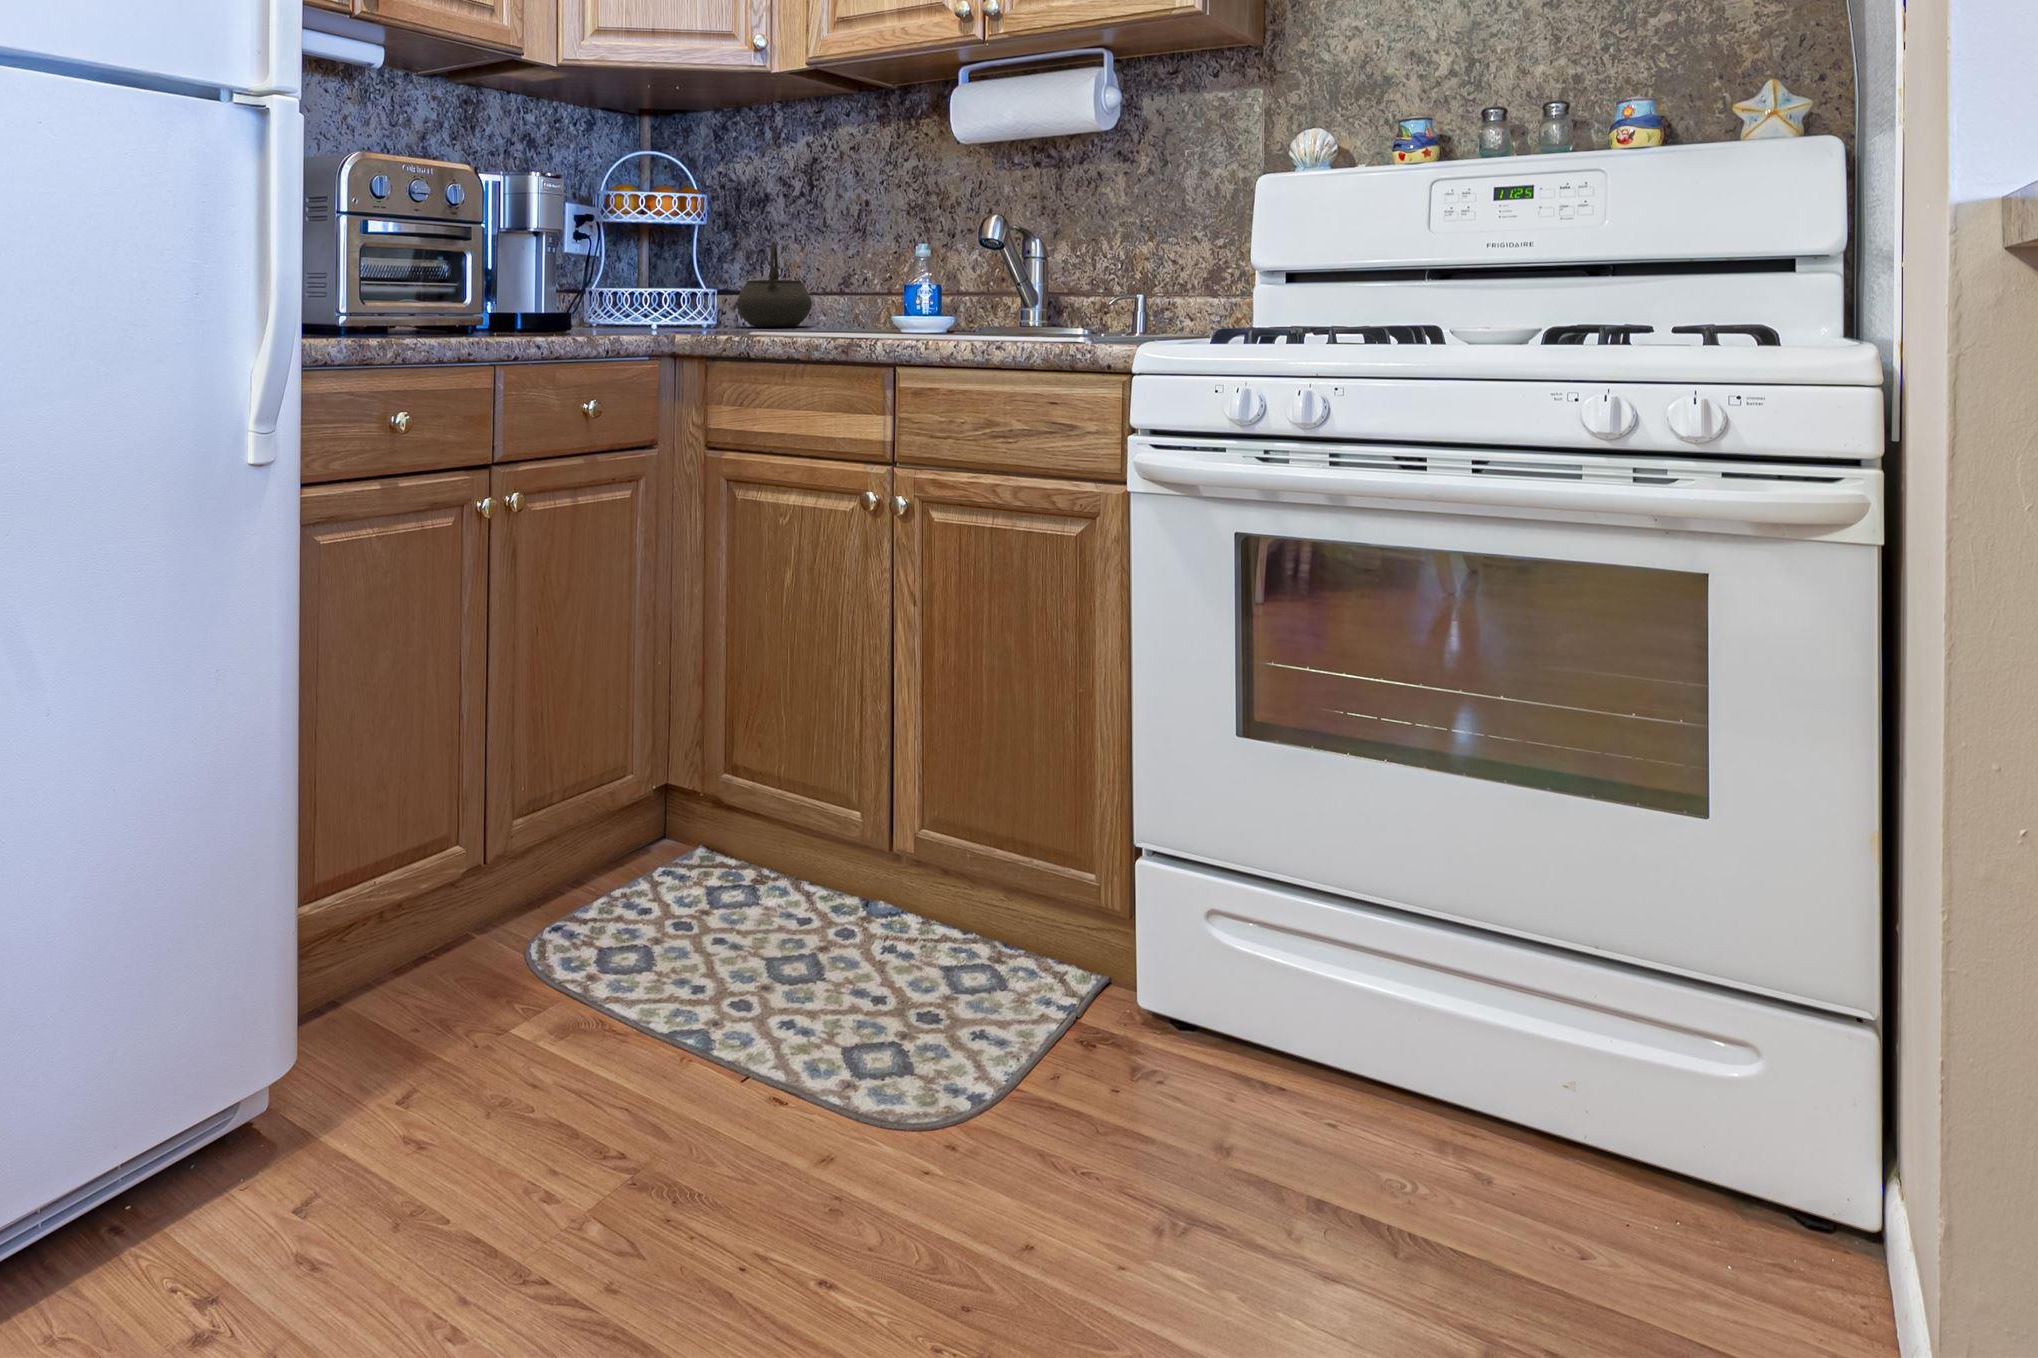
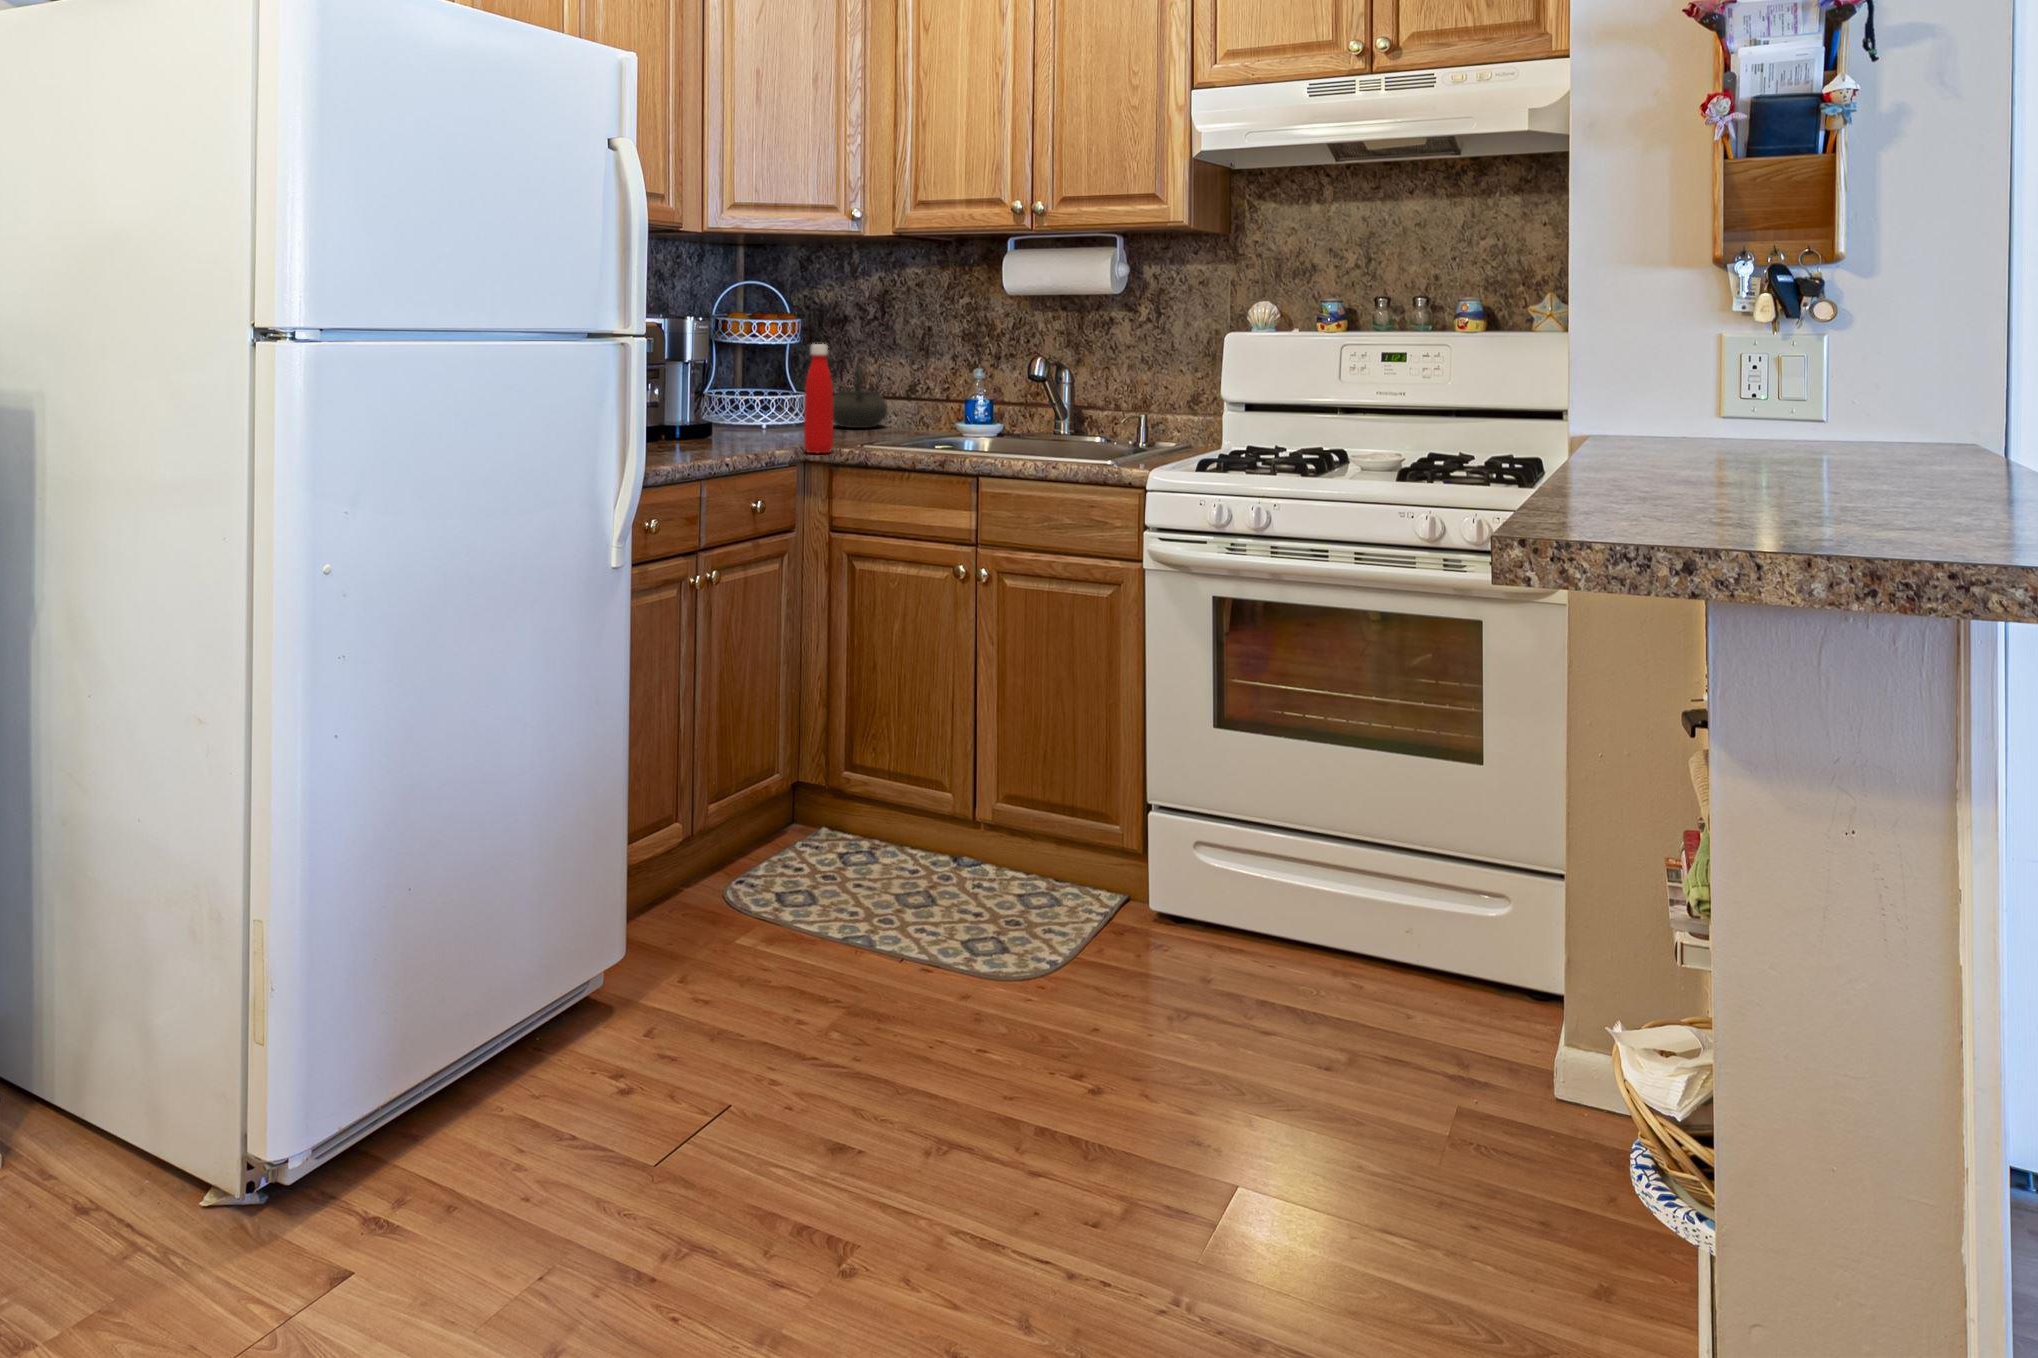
bottle: none [666,191,705,340] -> present [804,344,833,453]

